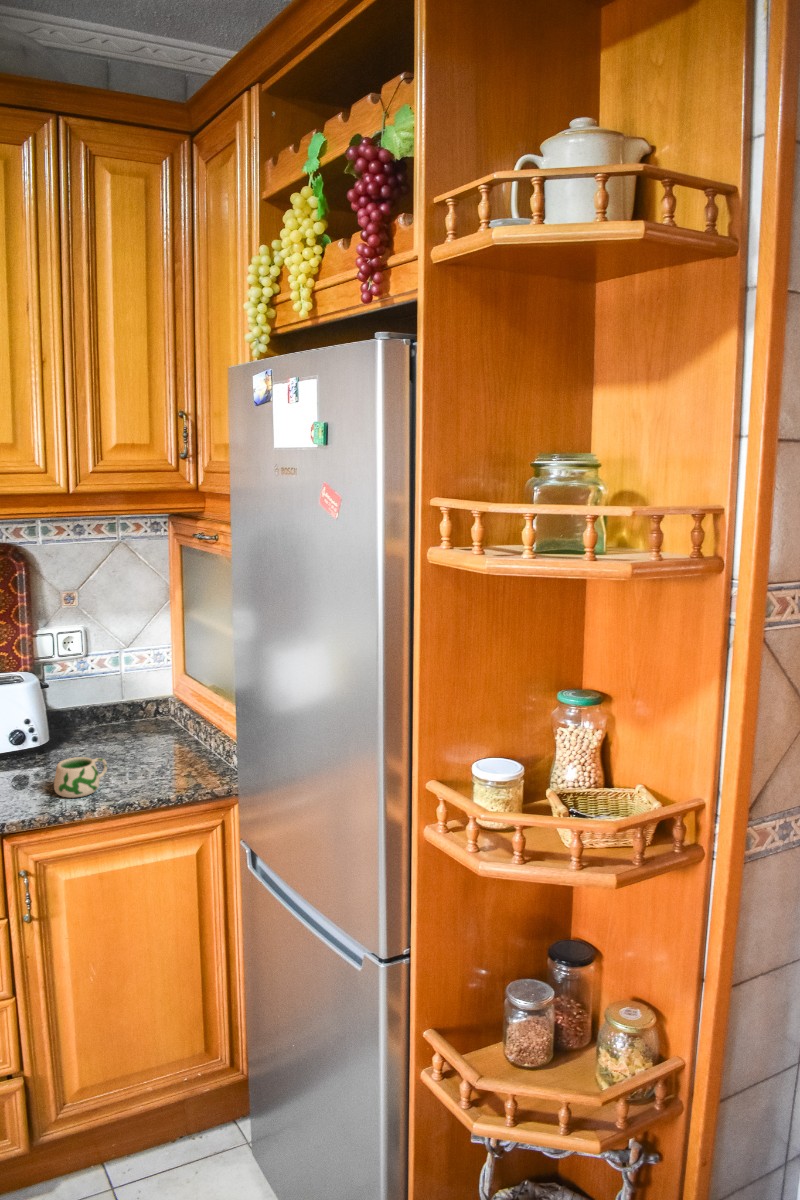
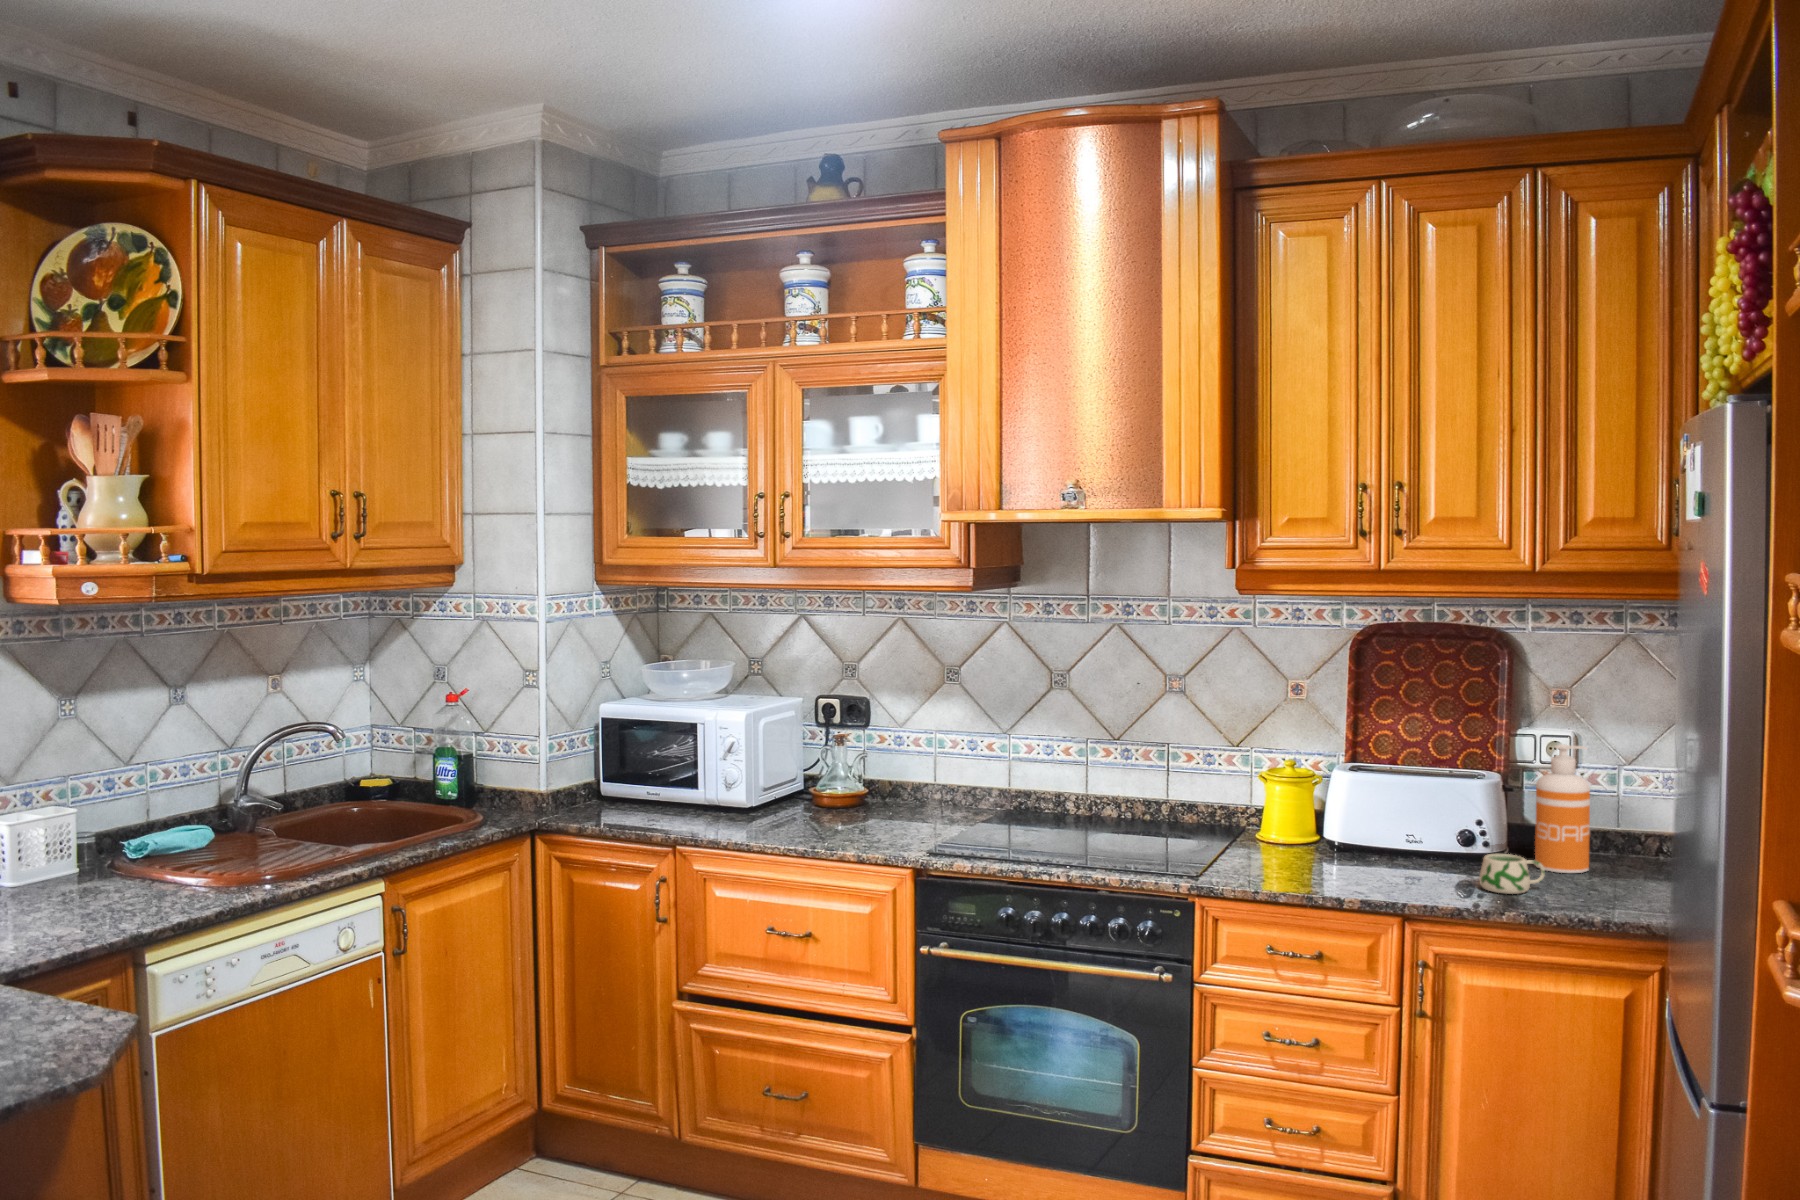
soap dispenser: none [72,643,120,756] -> present [1535,744,1590,873]

